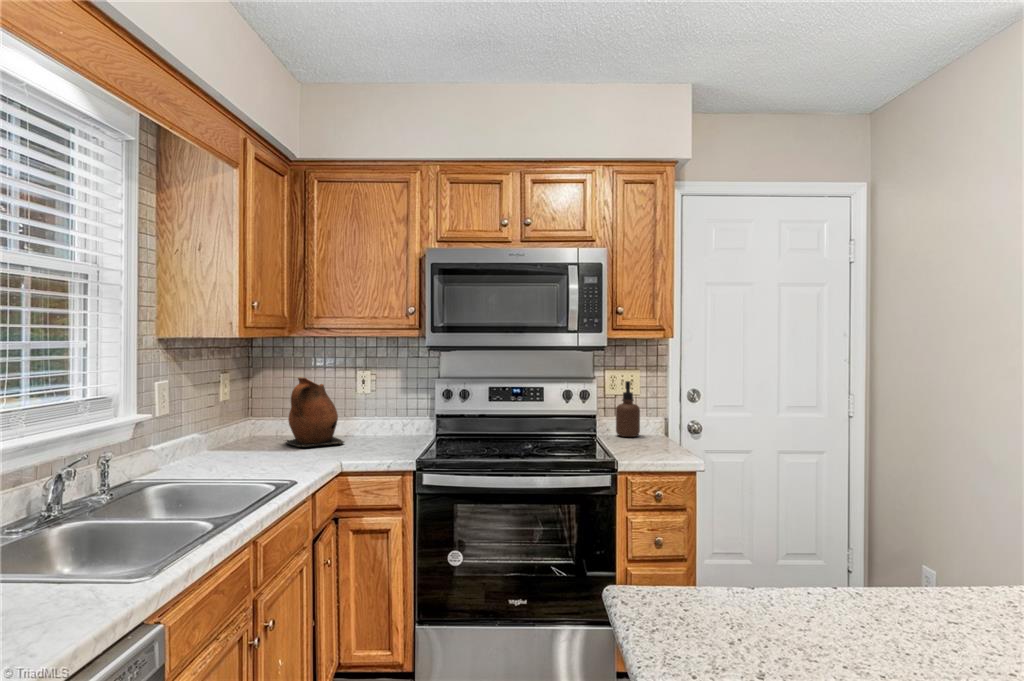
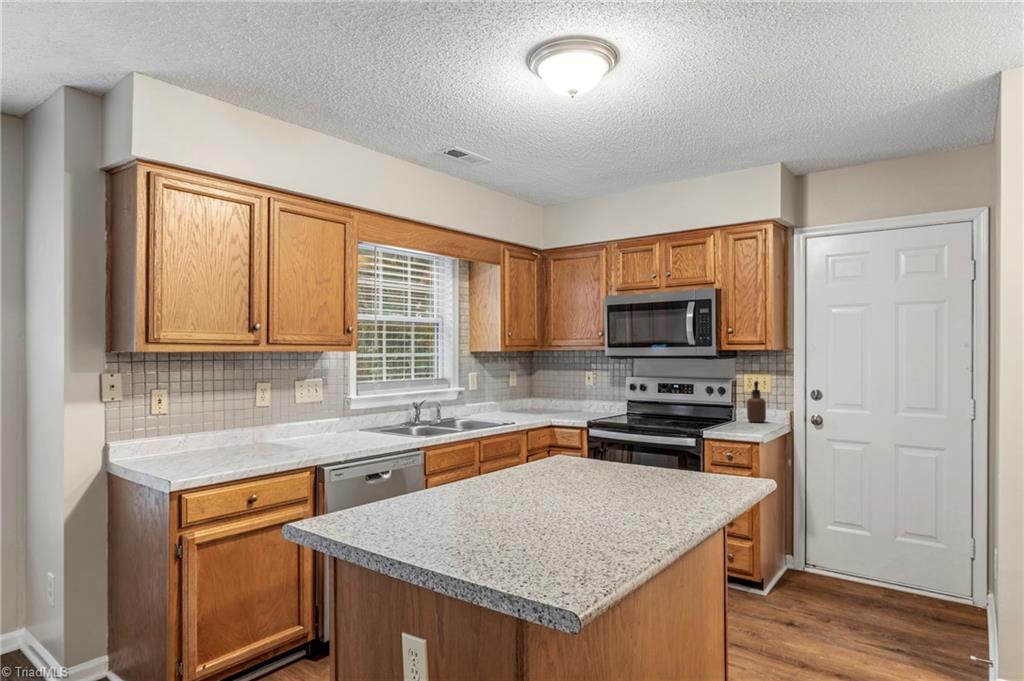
ceramic pitcher: present [286,377,344,447] -> none [536,374,567,414]

